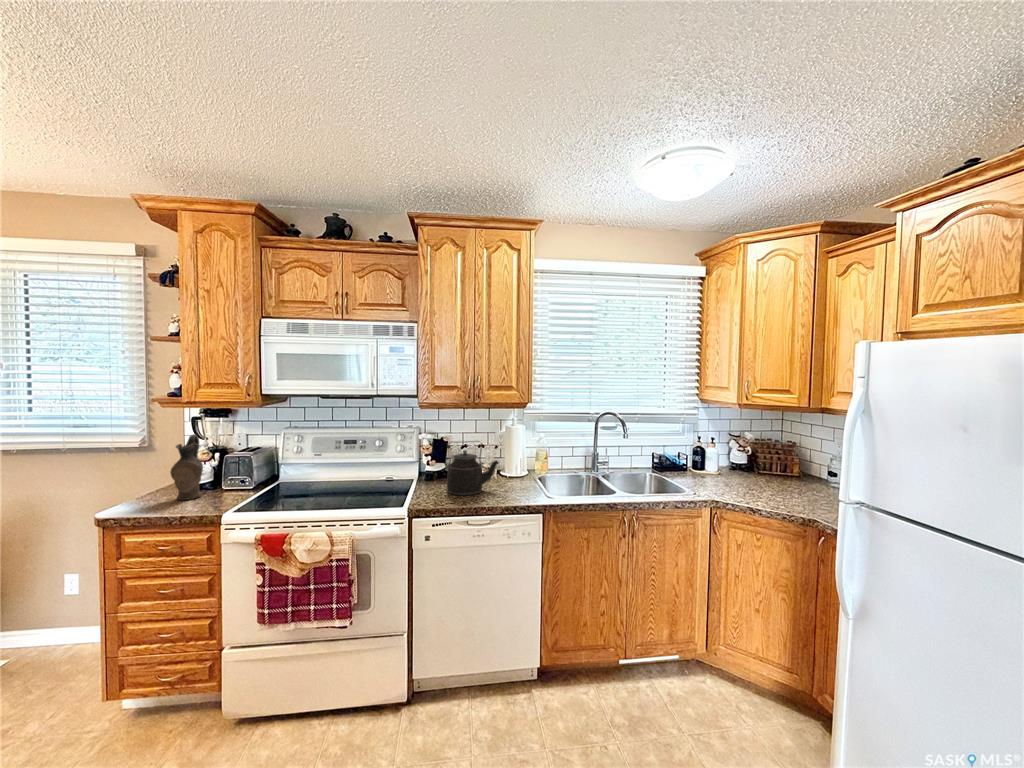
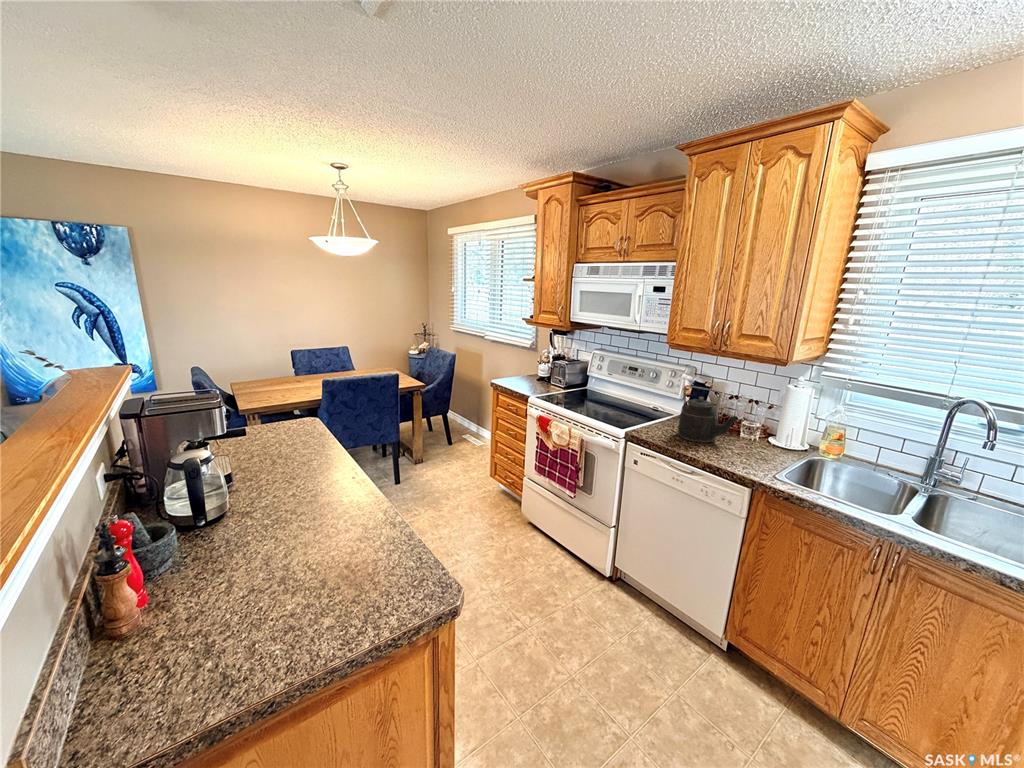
ceramic pitcher: present [170,434,203,500] -> none [524,346,542,386]

